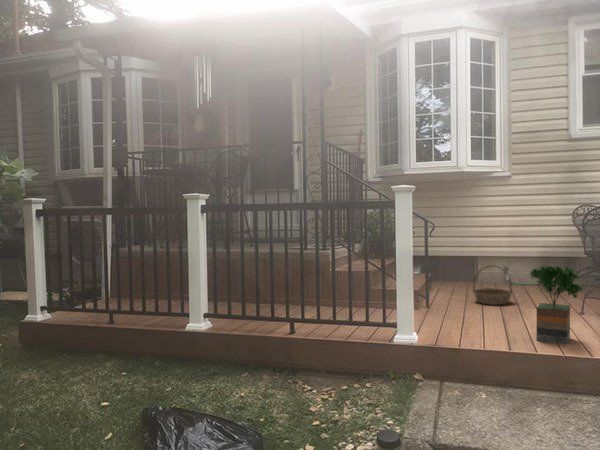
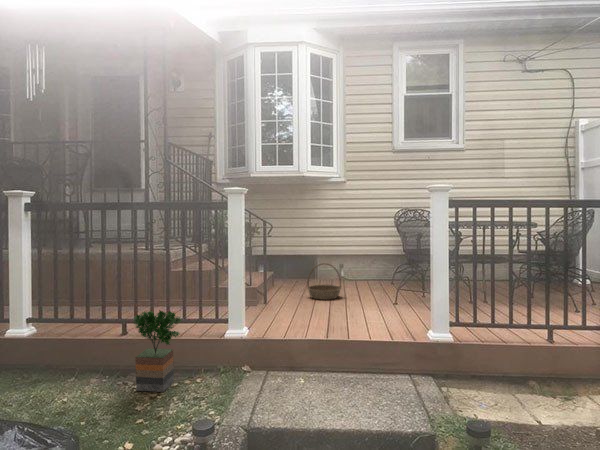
potted tree: present [530,266,583,344] -> present [134,310,181,392]

